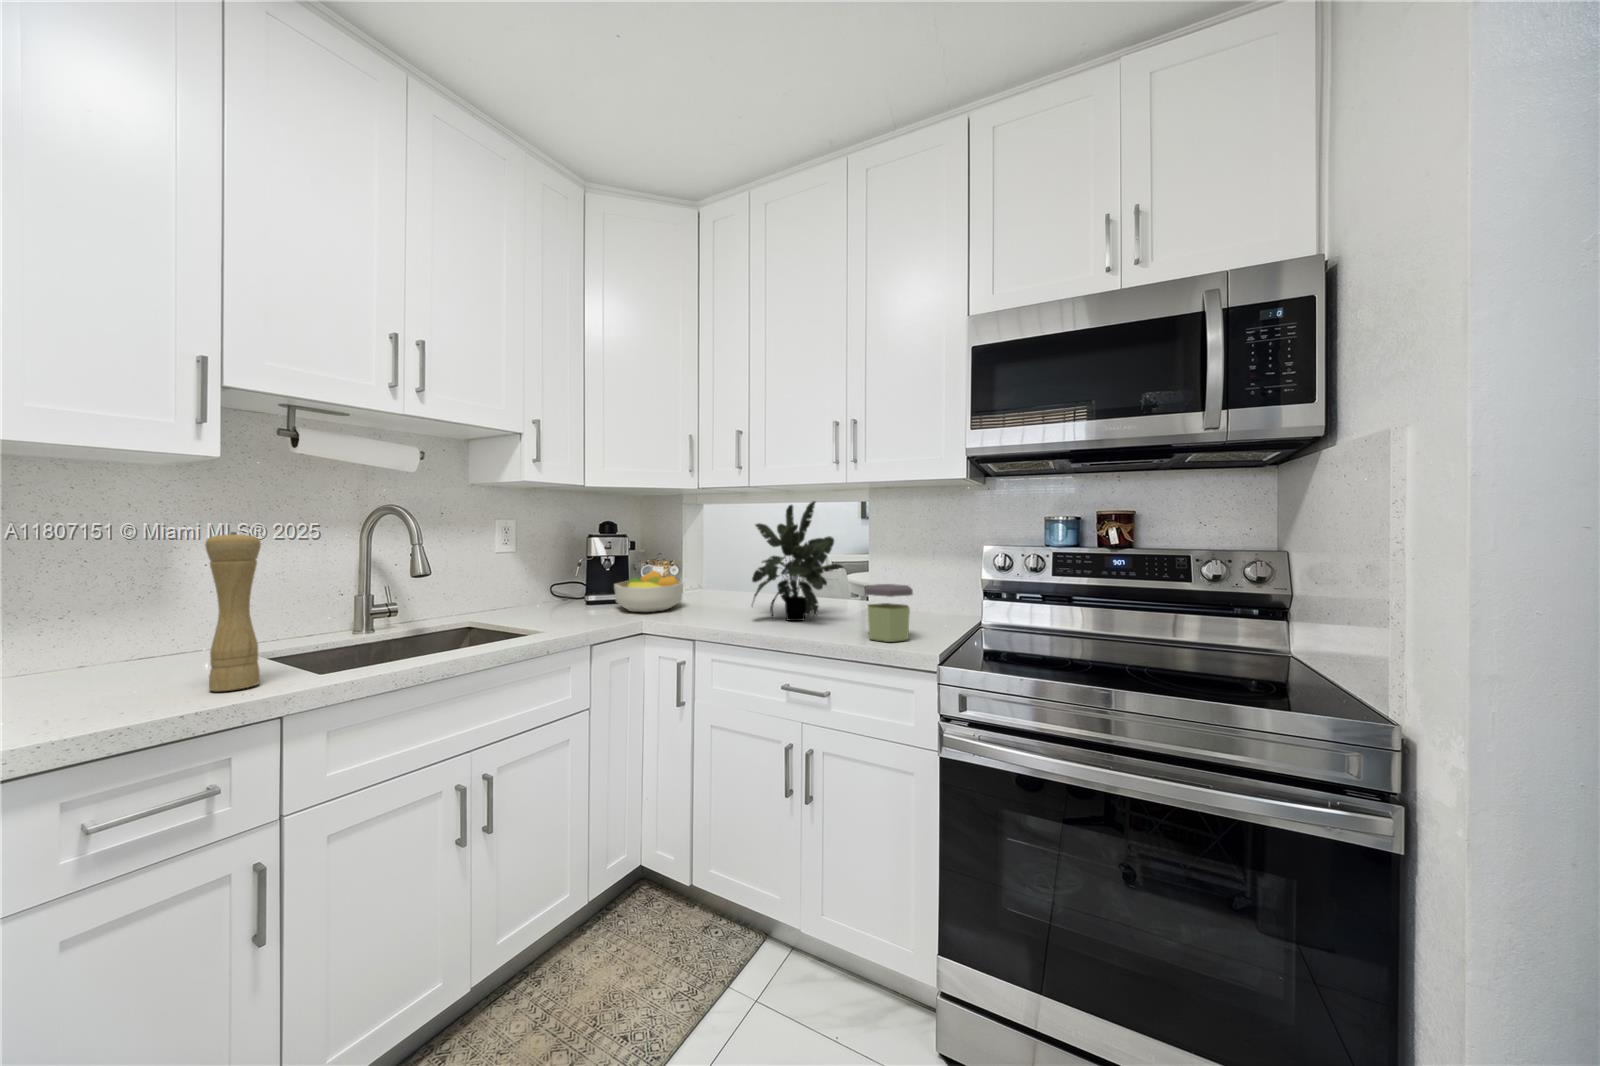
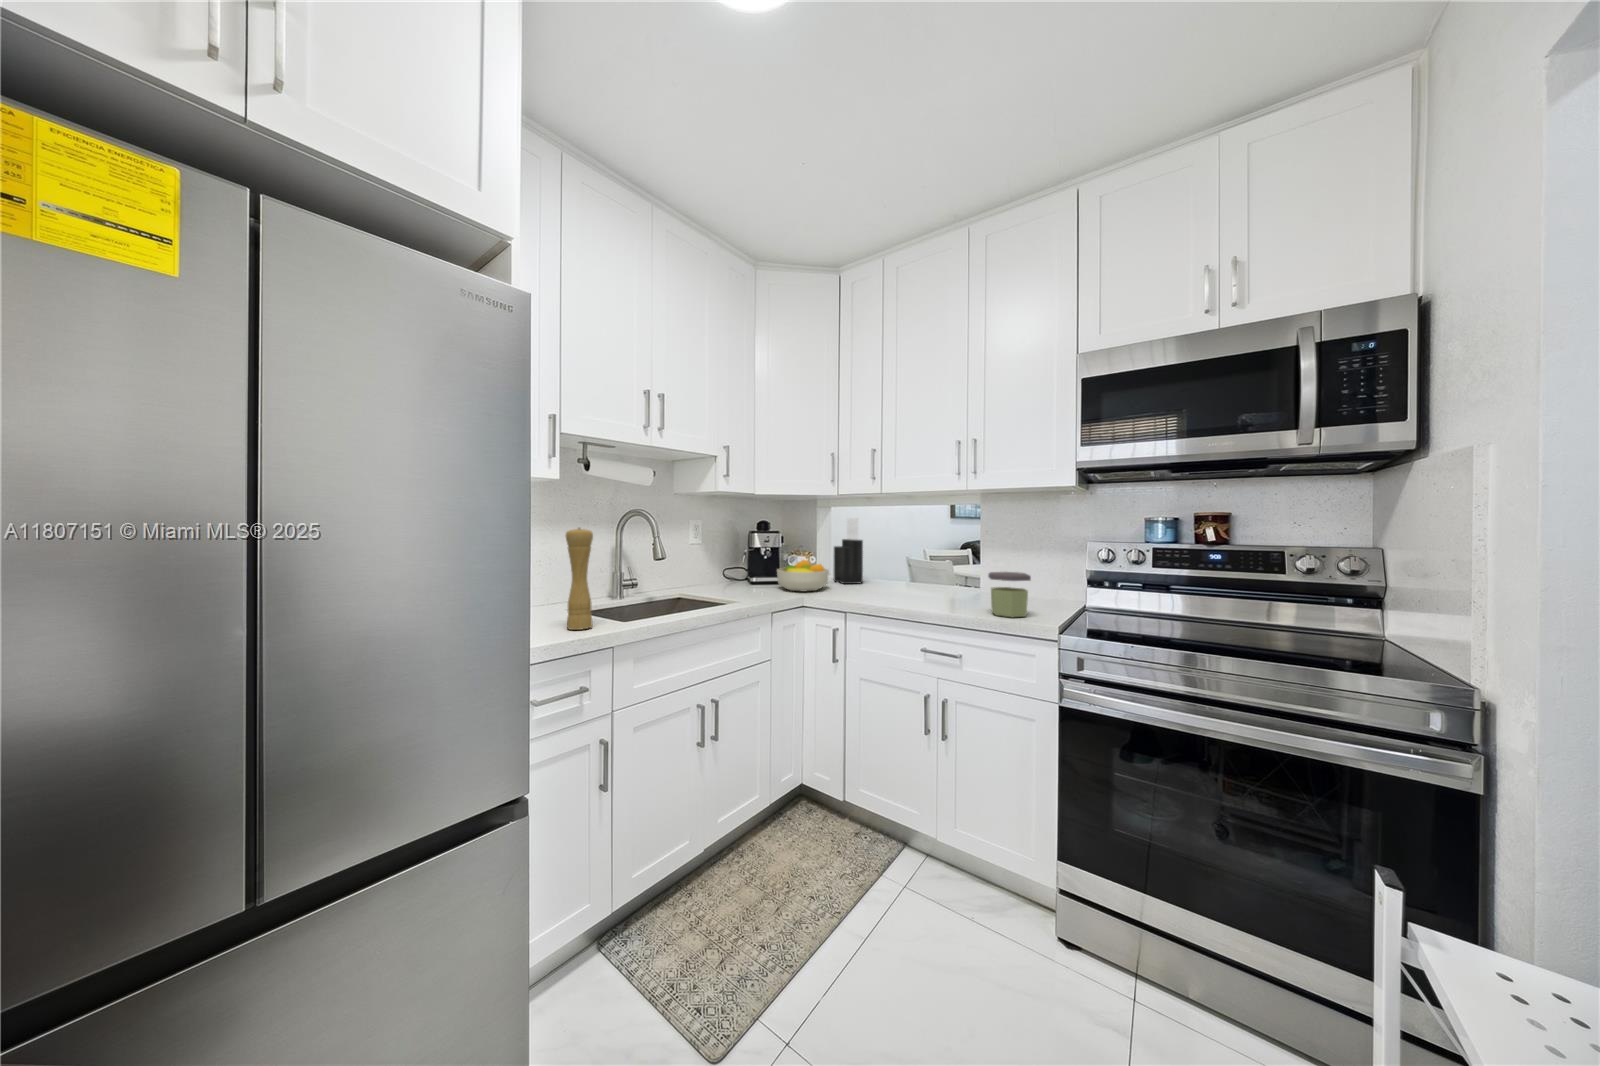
potted plant: present [752,501,843,621] -> none [887,505,967,601]
knife block: none [697,517,731,600] -> present [834,518,863,584]

